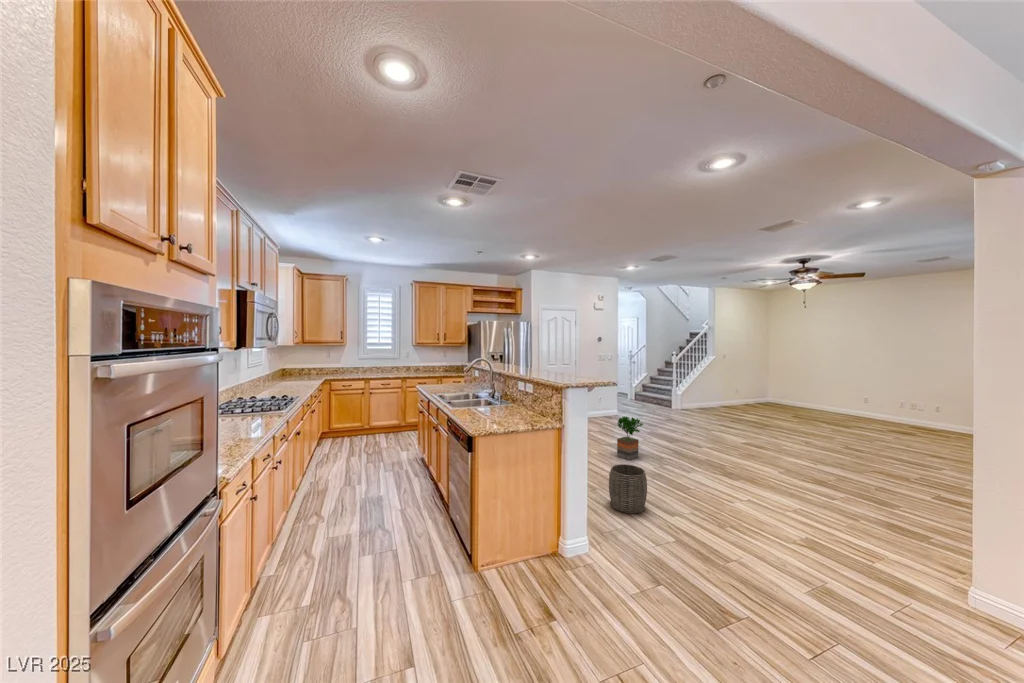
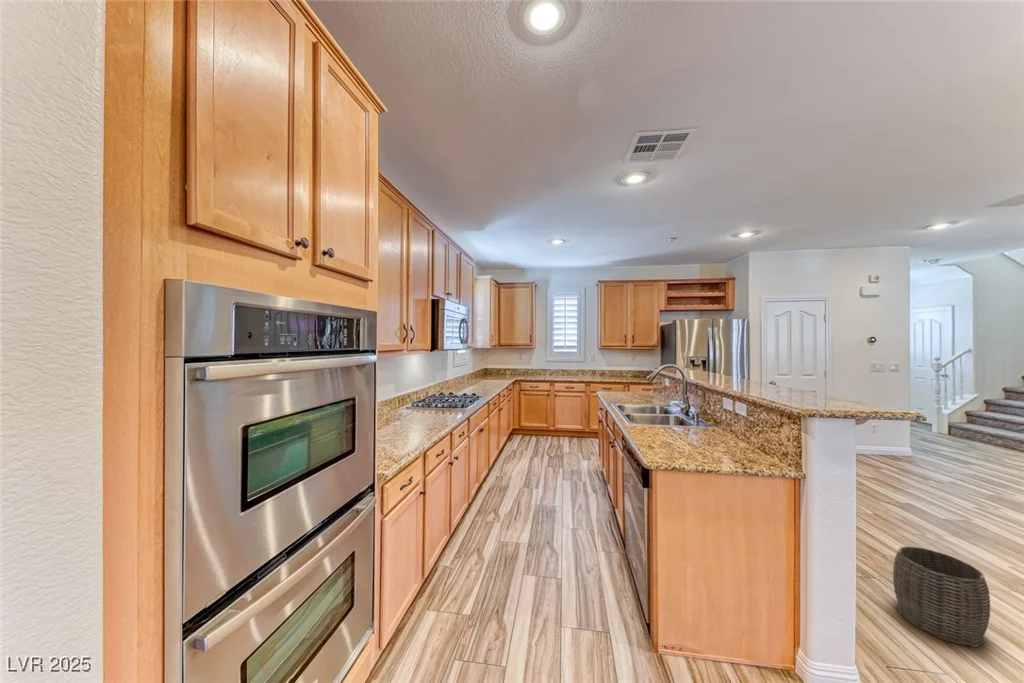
potted tree: present [617,416,643,460] -> none [901,462,966,535]

